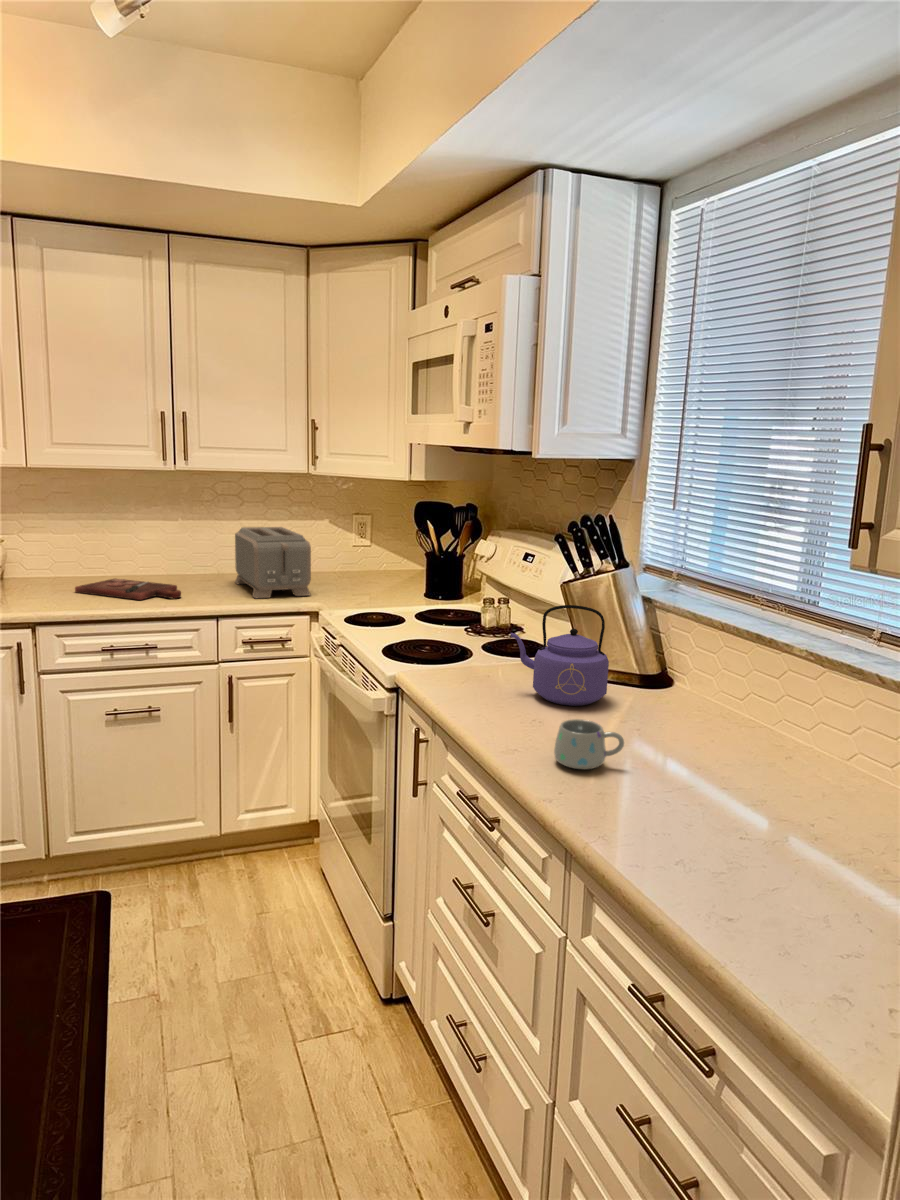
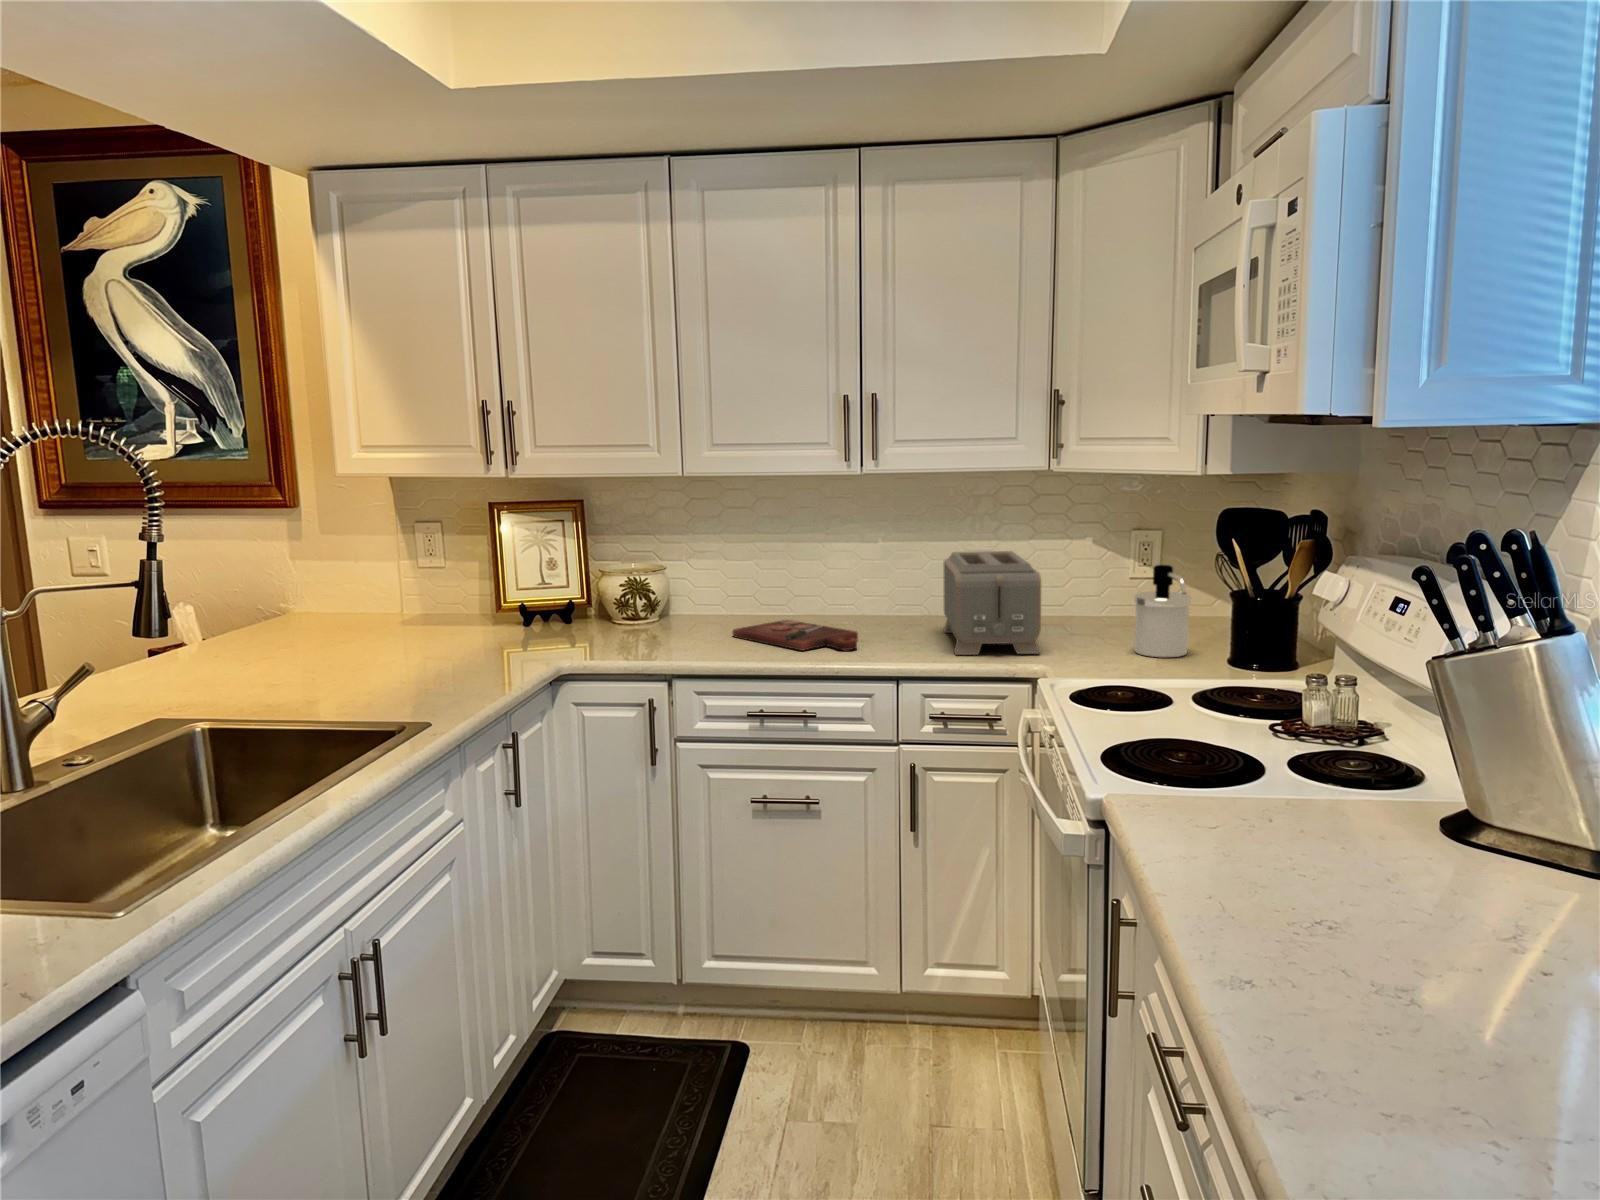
soap dispenser: none [367,536,402,594] -> present [1134,565,1191,657]
kettle: present [511,605,609,706] -> none [1301,703,1513,904]
mug: present [554,719,624,769] -> none [1324,945,1488,1060]

